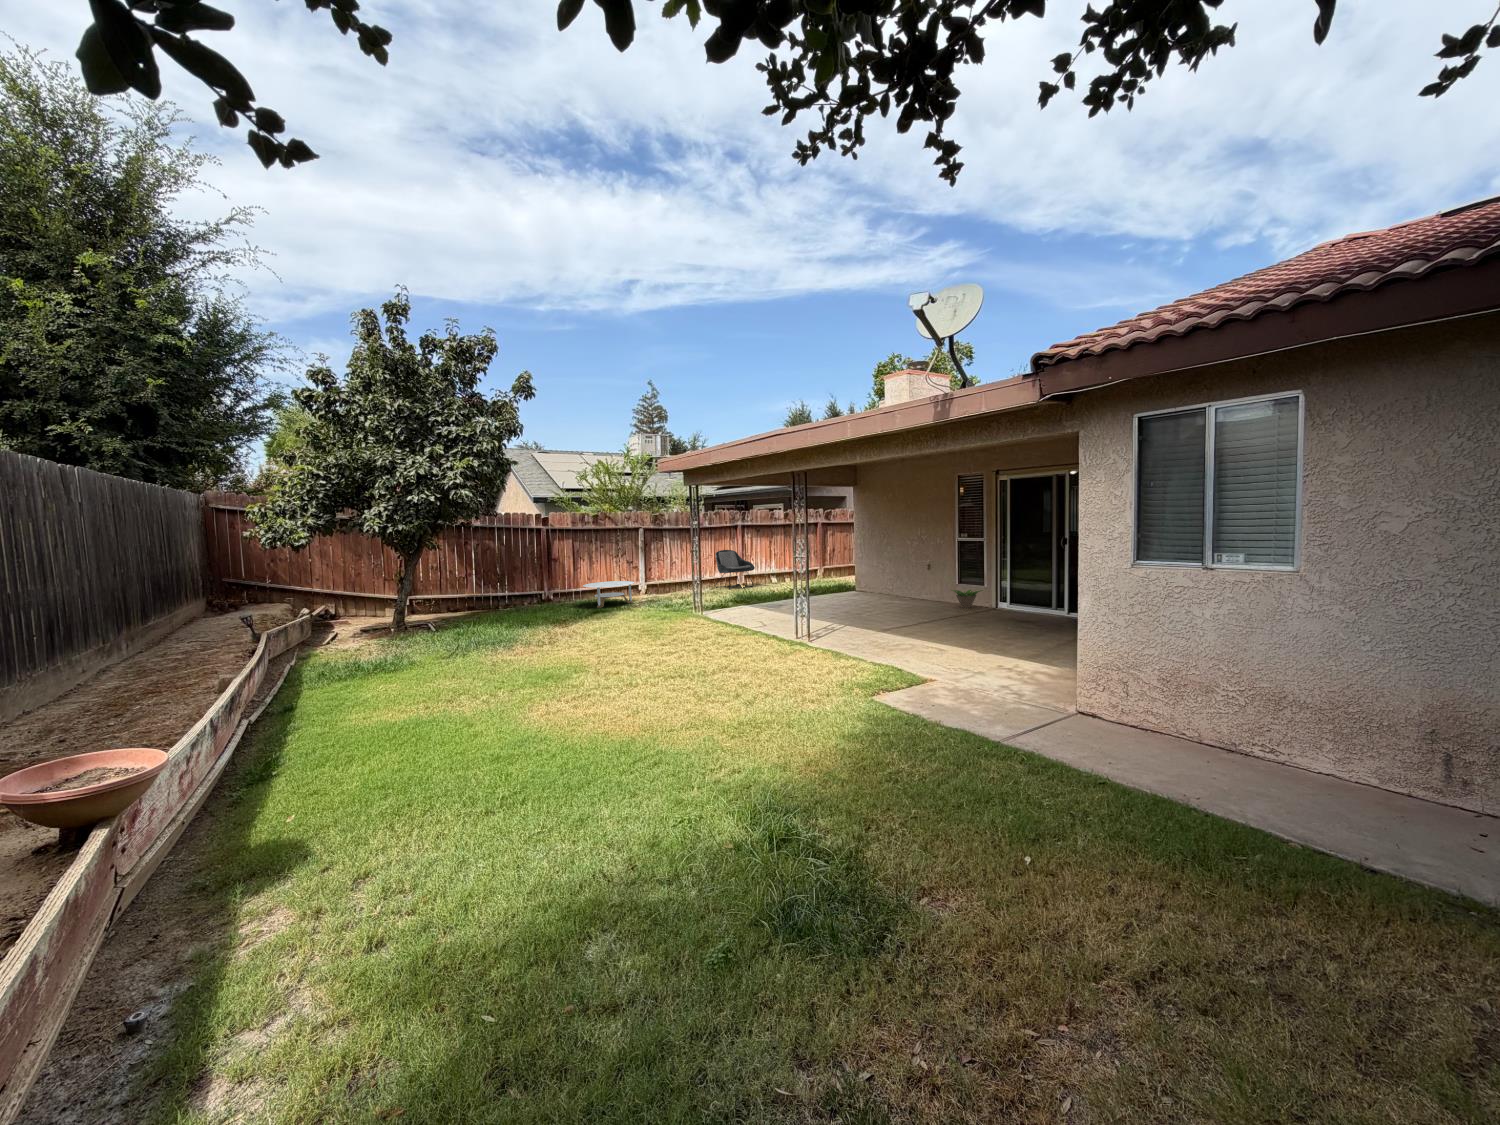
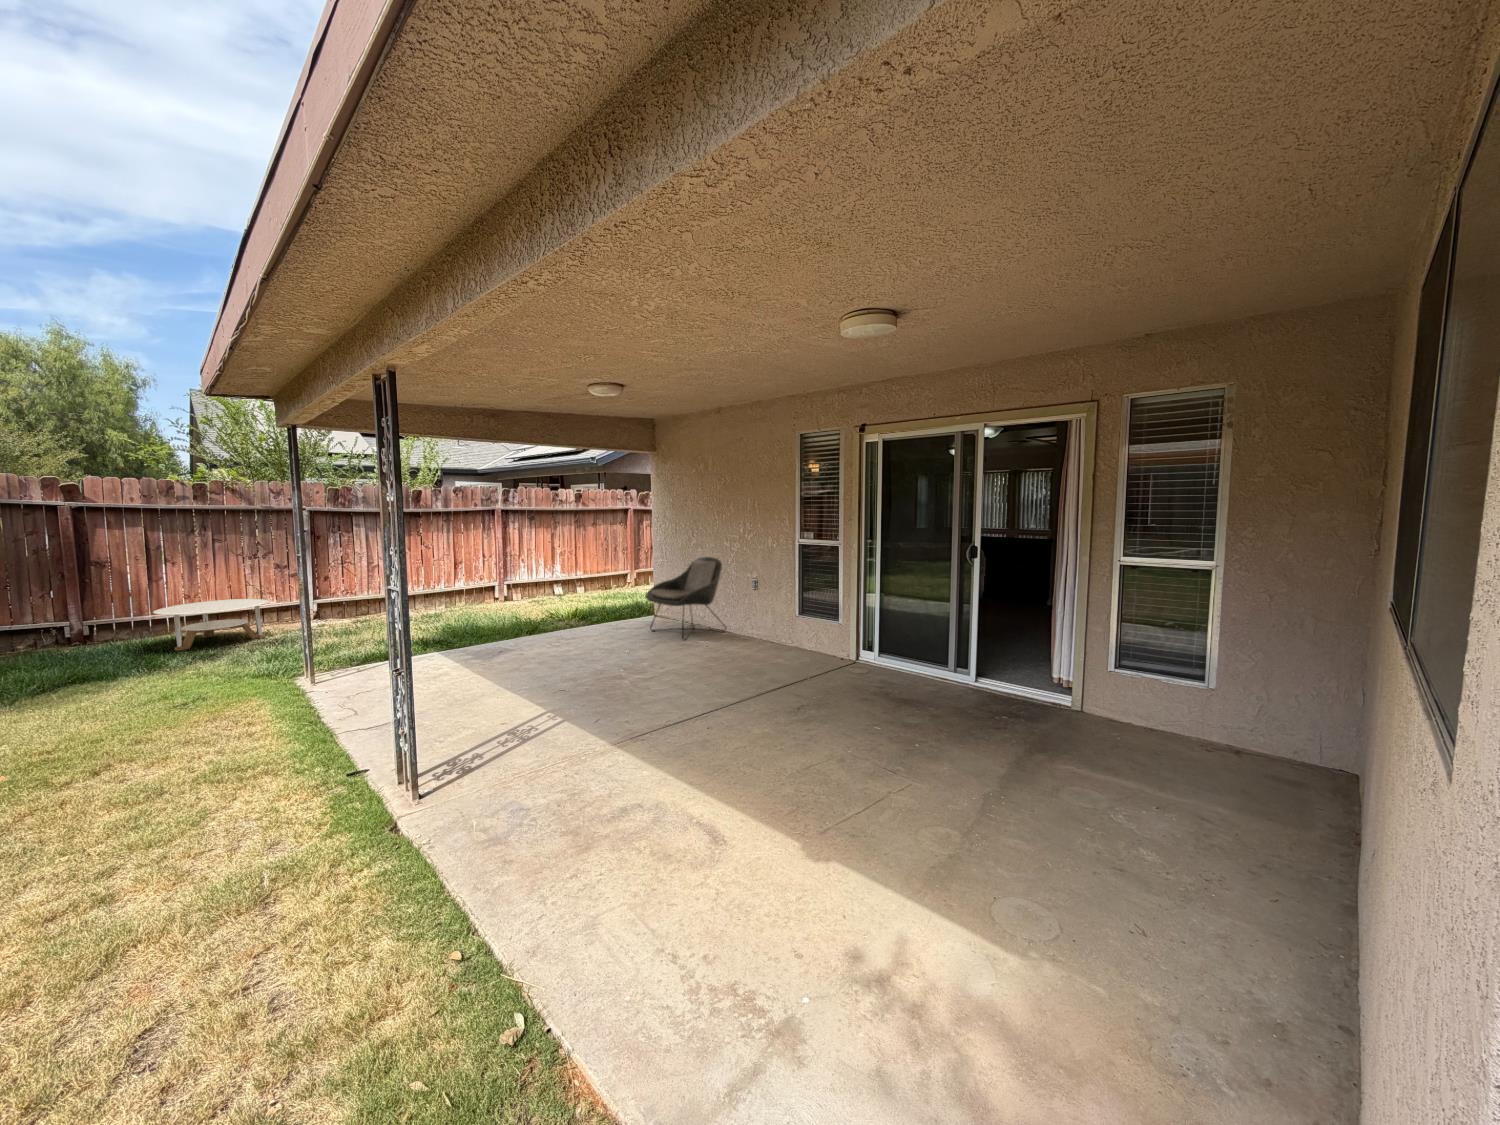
lounge chair: present [715,550,755,590] -> present [646,557,726,640]
decorative plant: present [953,590,980,608] -> none [779,627,836,661]

